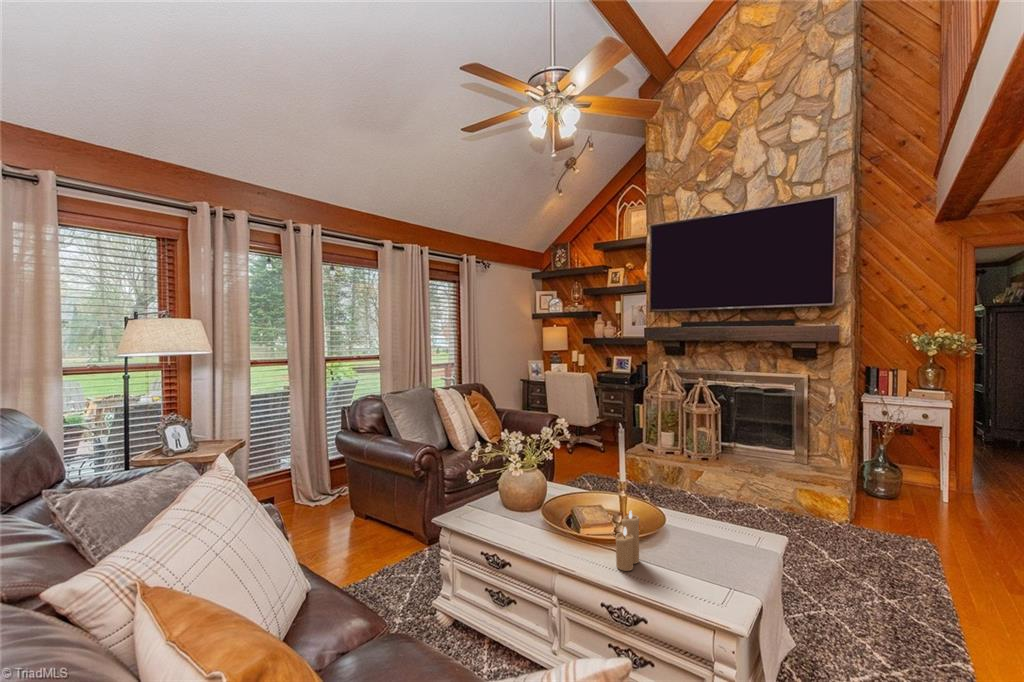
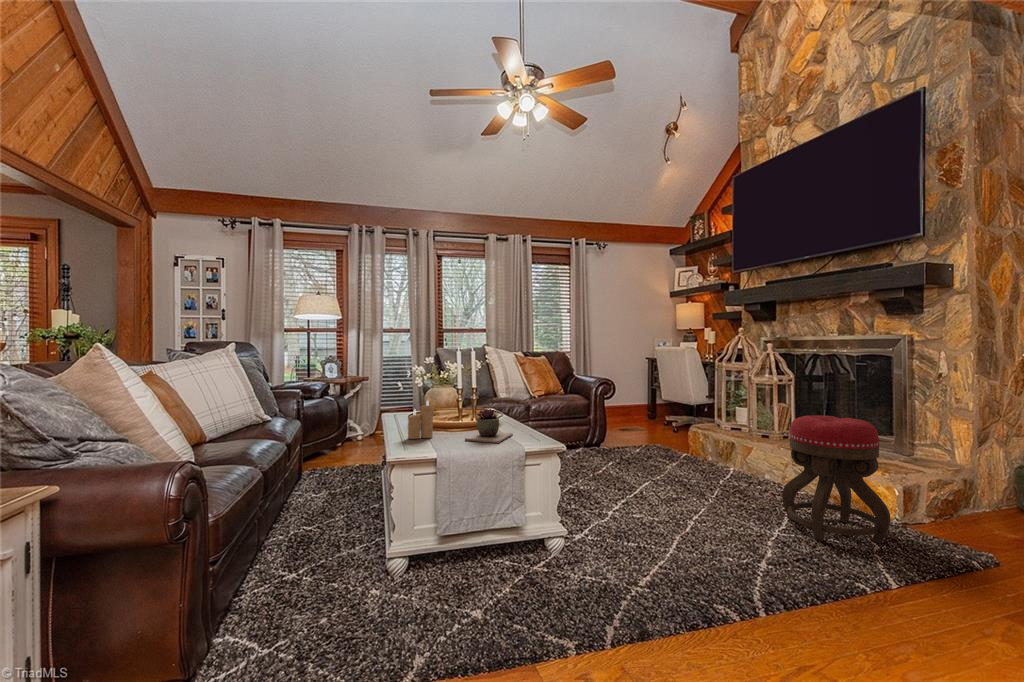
ottoman: none [802,452,890,560] -> present [782,415,891,543]
succulent plant: none [651,504,720,555] -> present [465,409,513,443]

